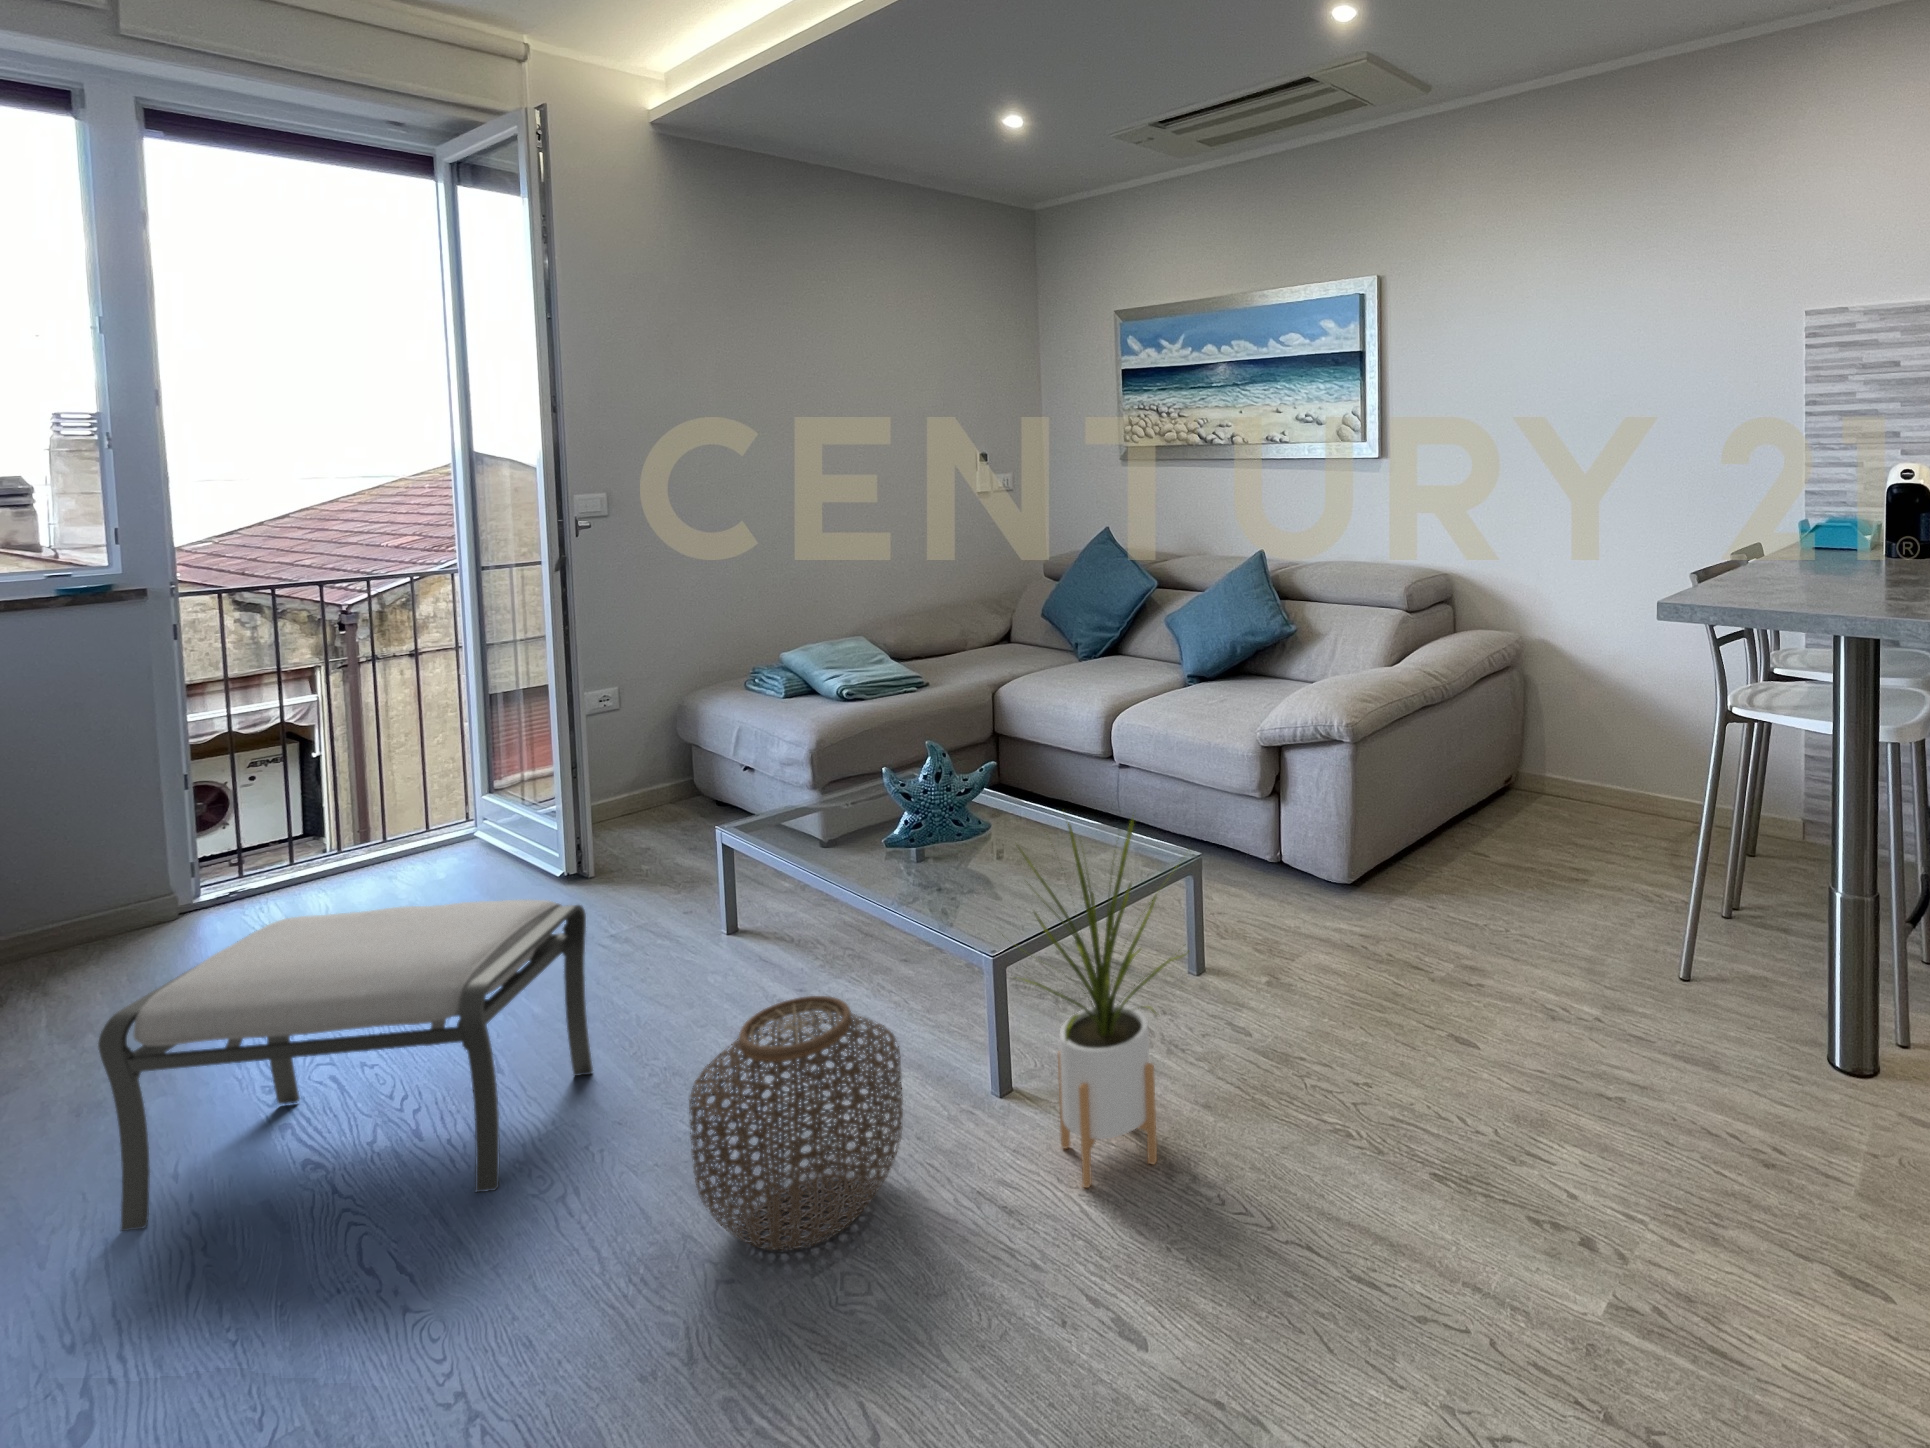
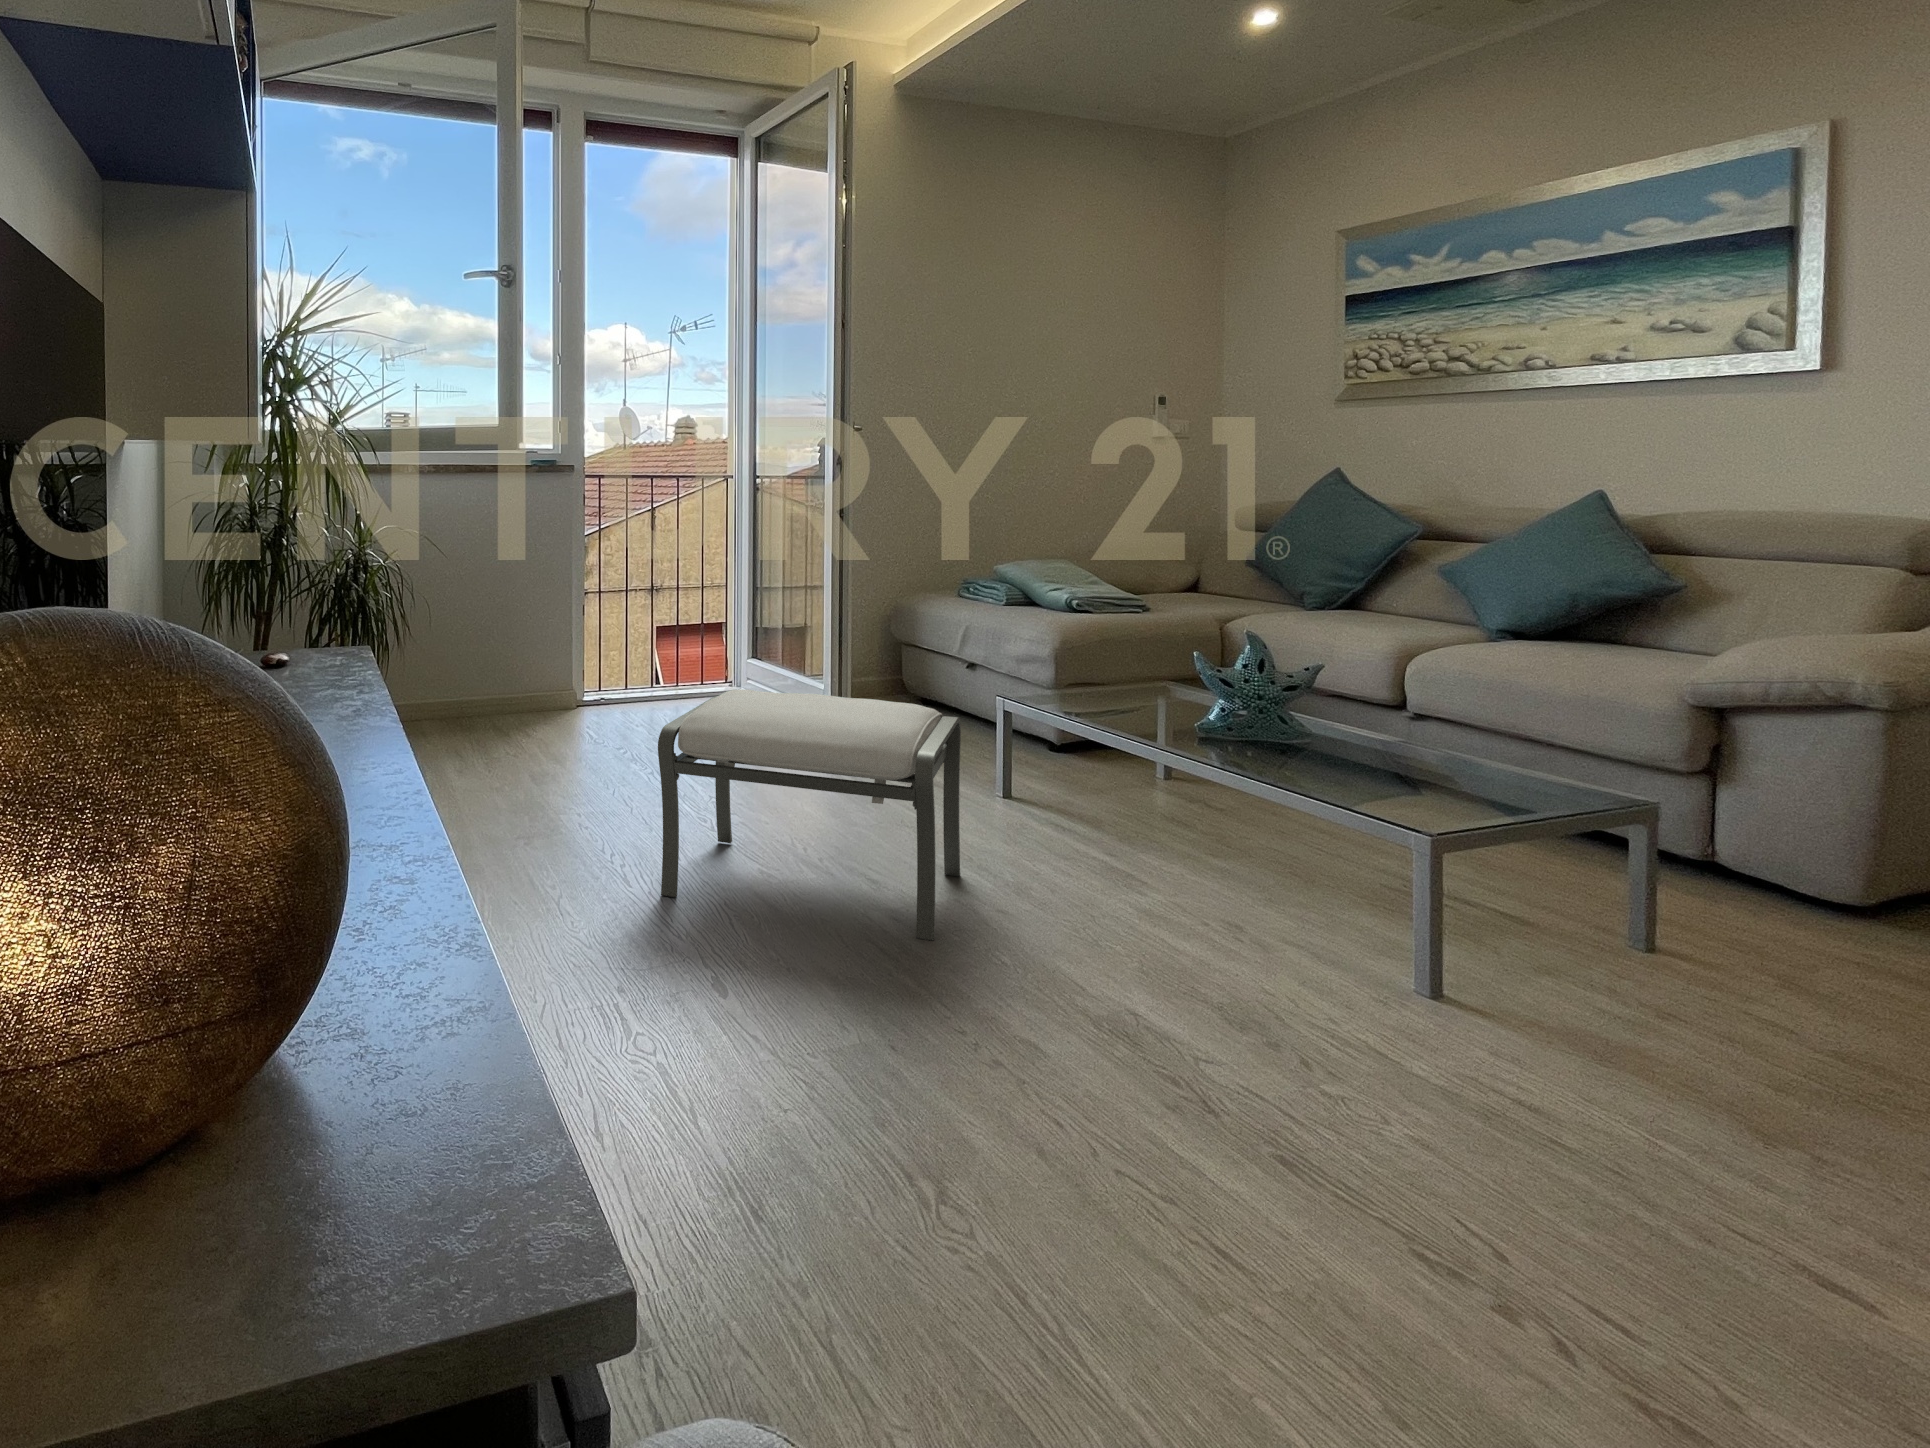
house plant: present [1019,815,1187,1188] -> none [1523,663,1836,1118]
woven basket: present [689,996,903,1250] -> none [1164,818,1397,1070]

